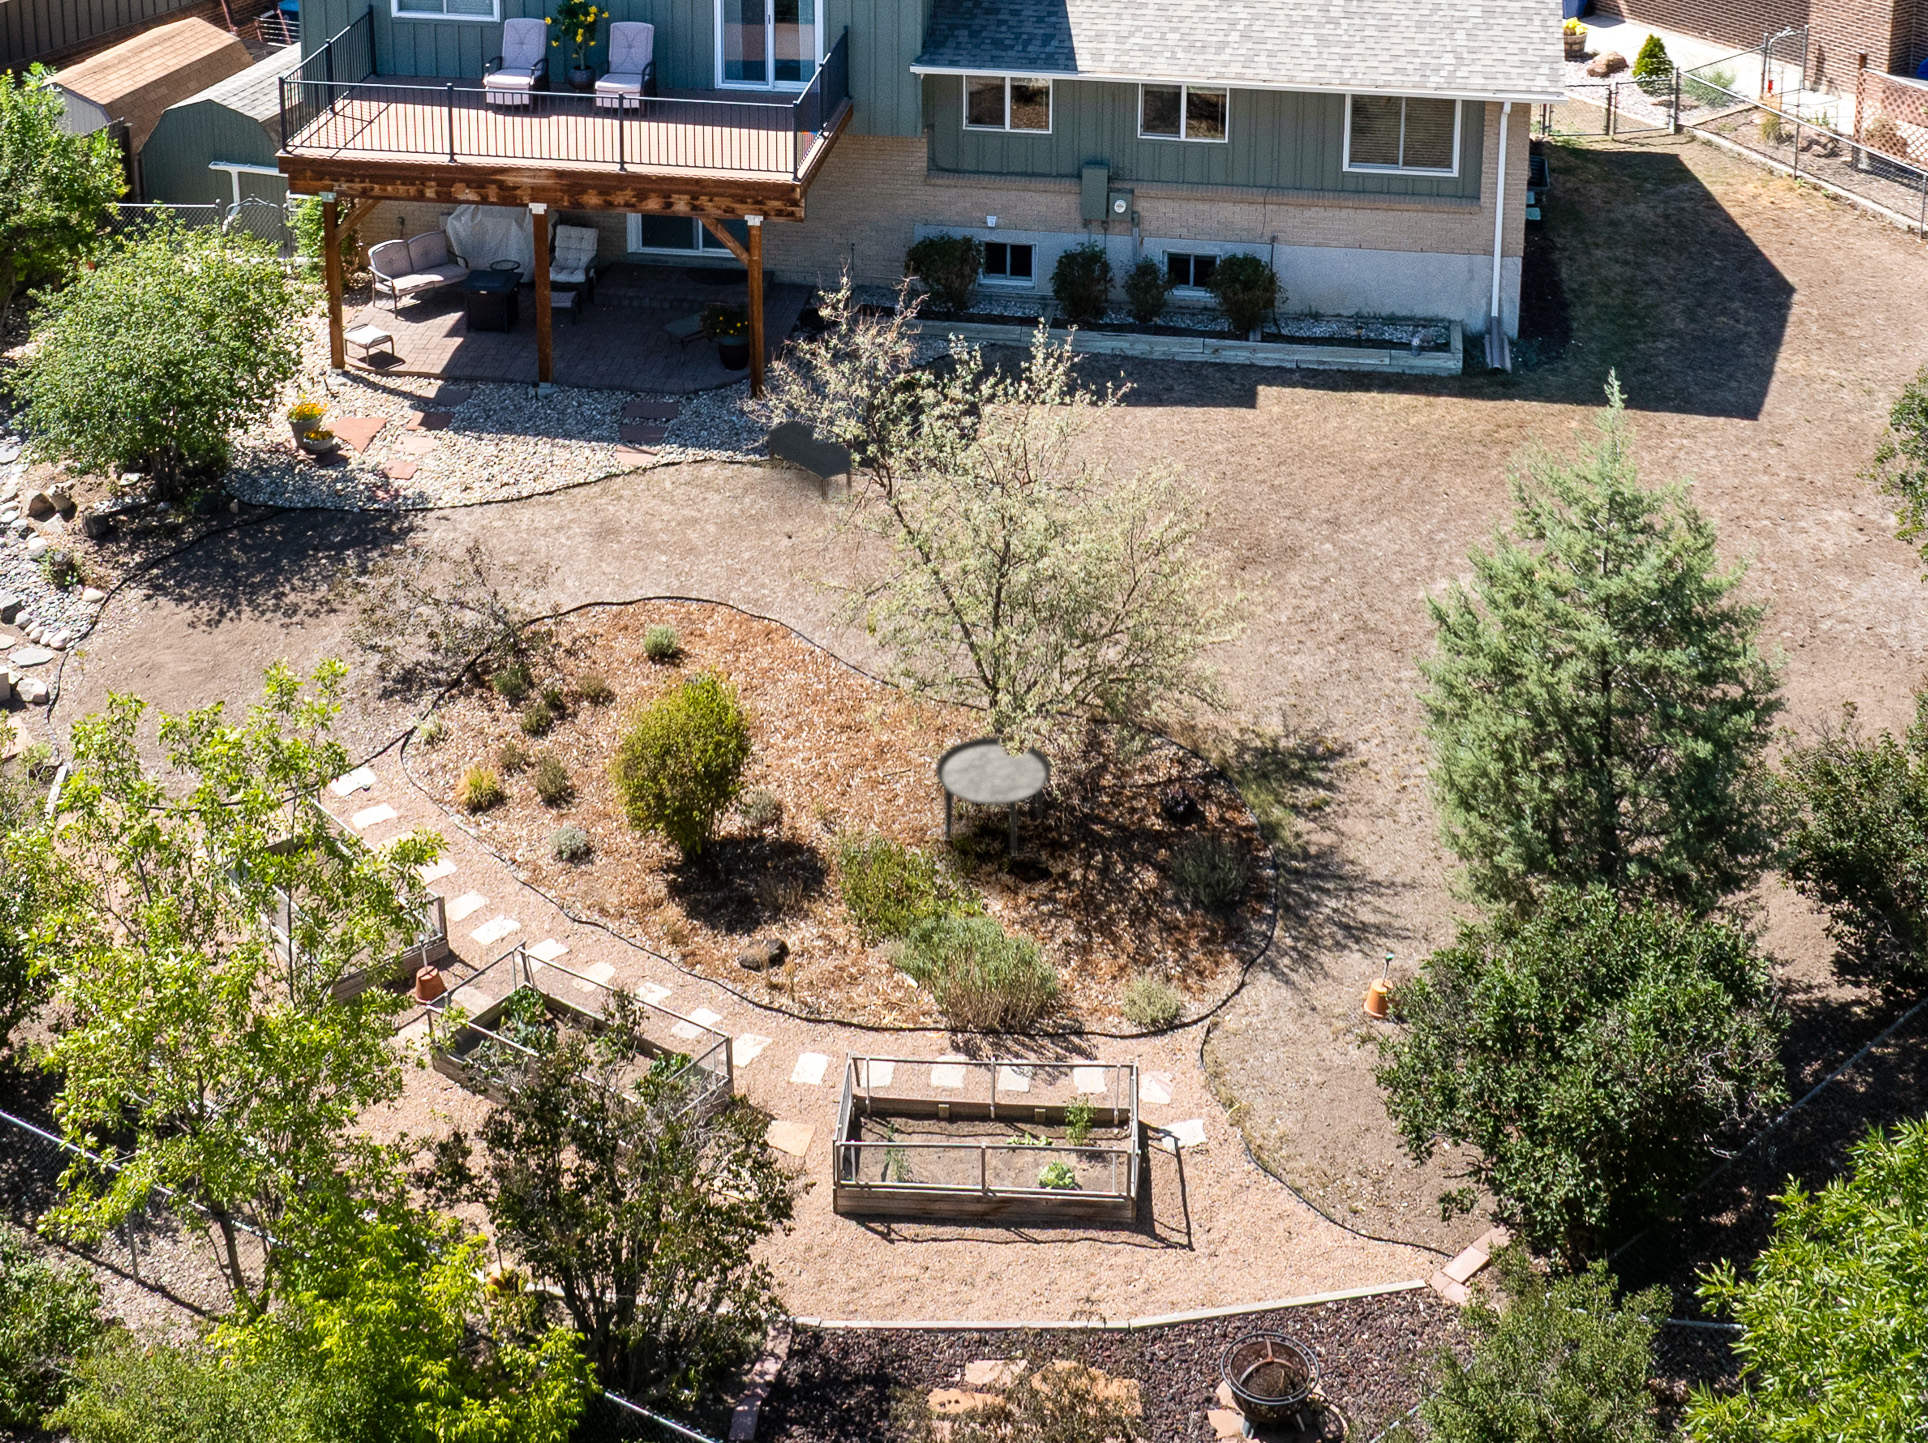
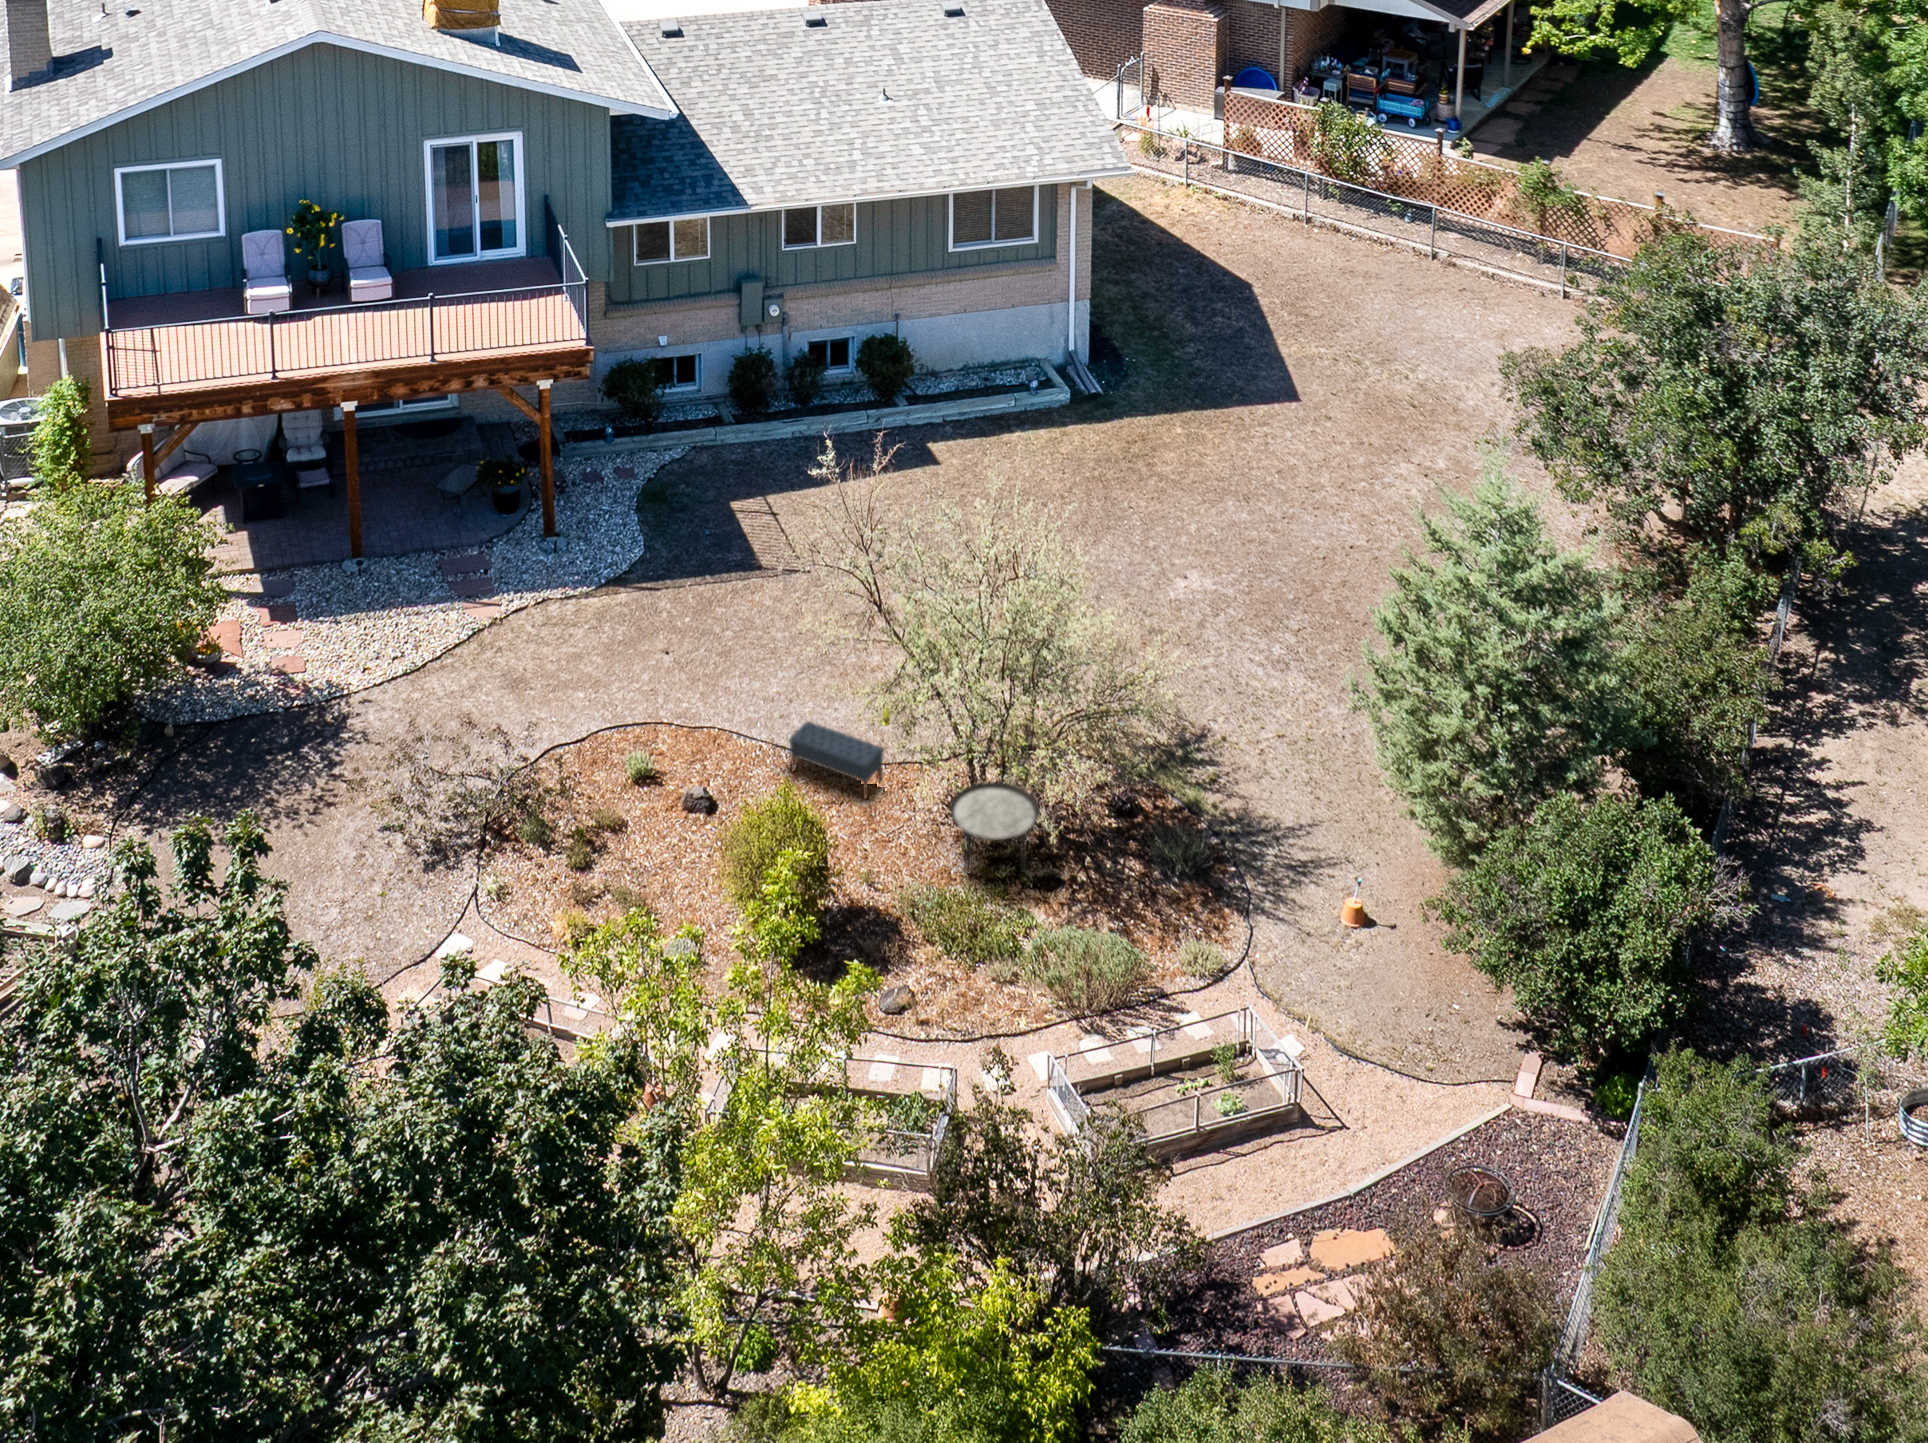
bench: present [767,420,853,499] -> present [789,722,884,798]

